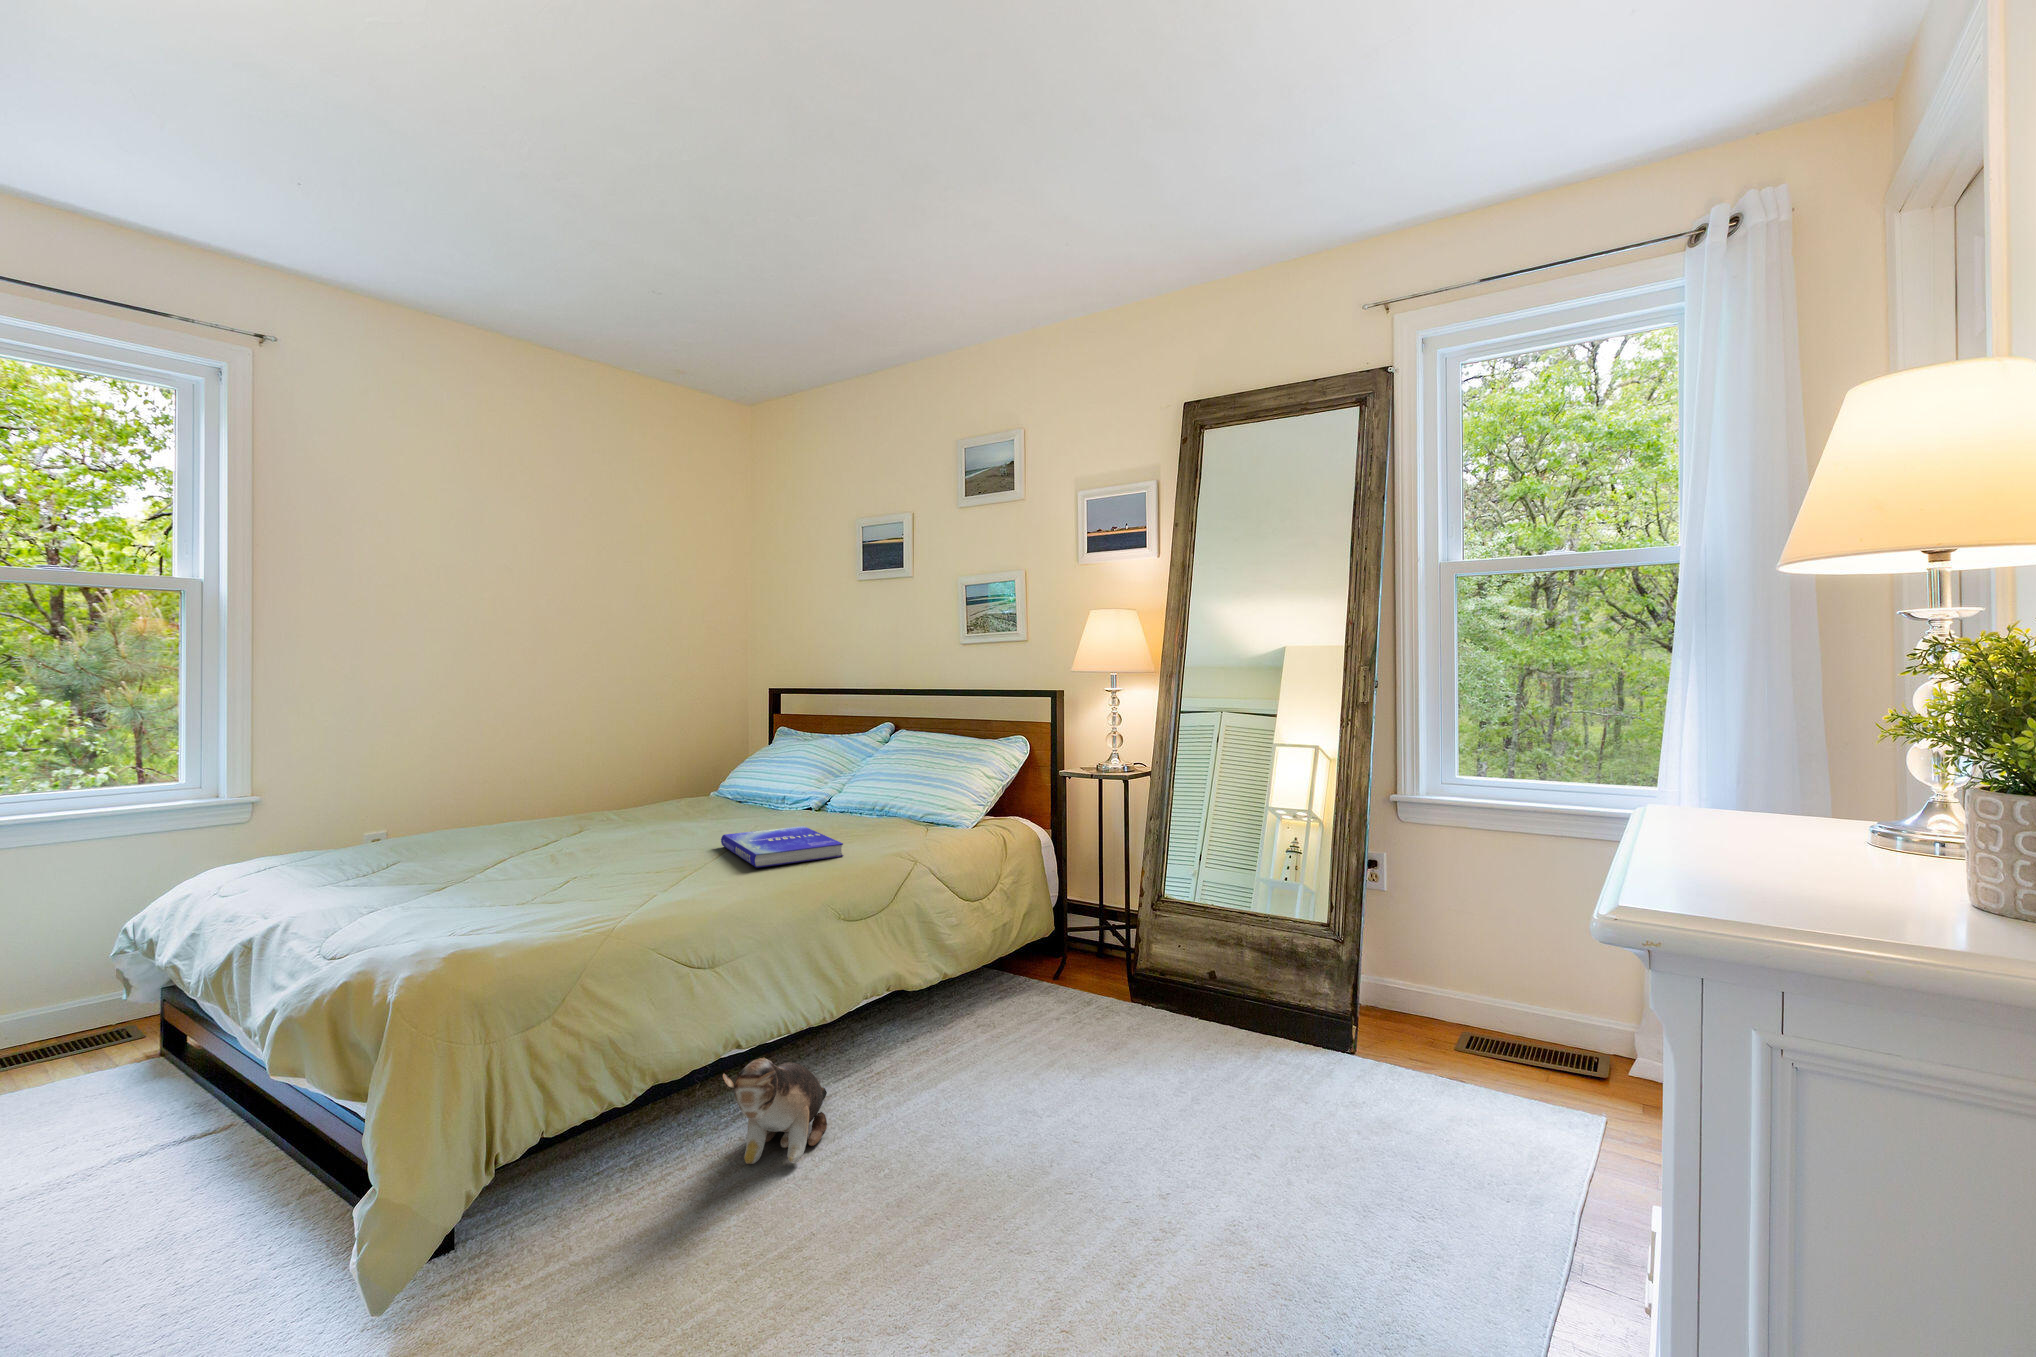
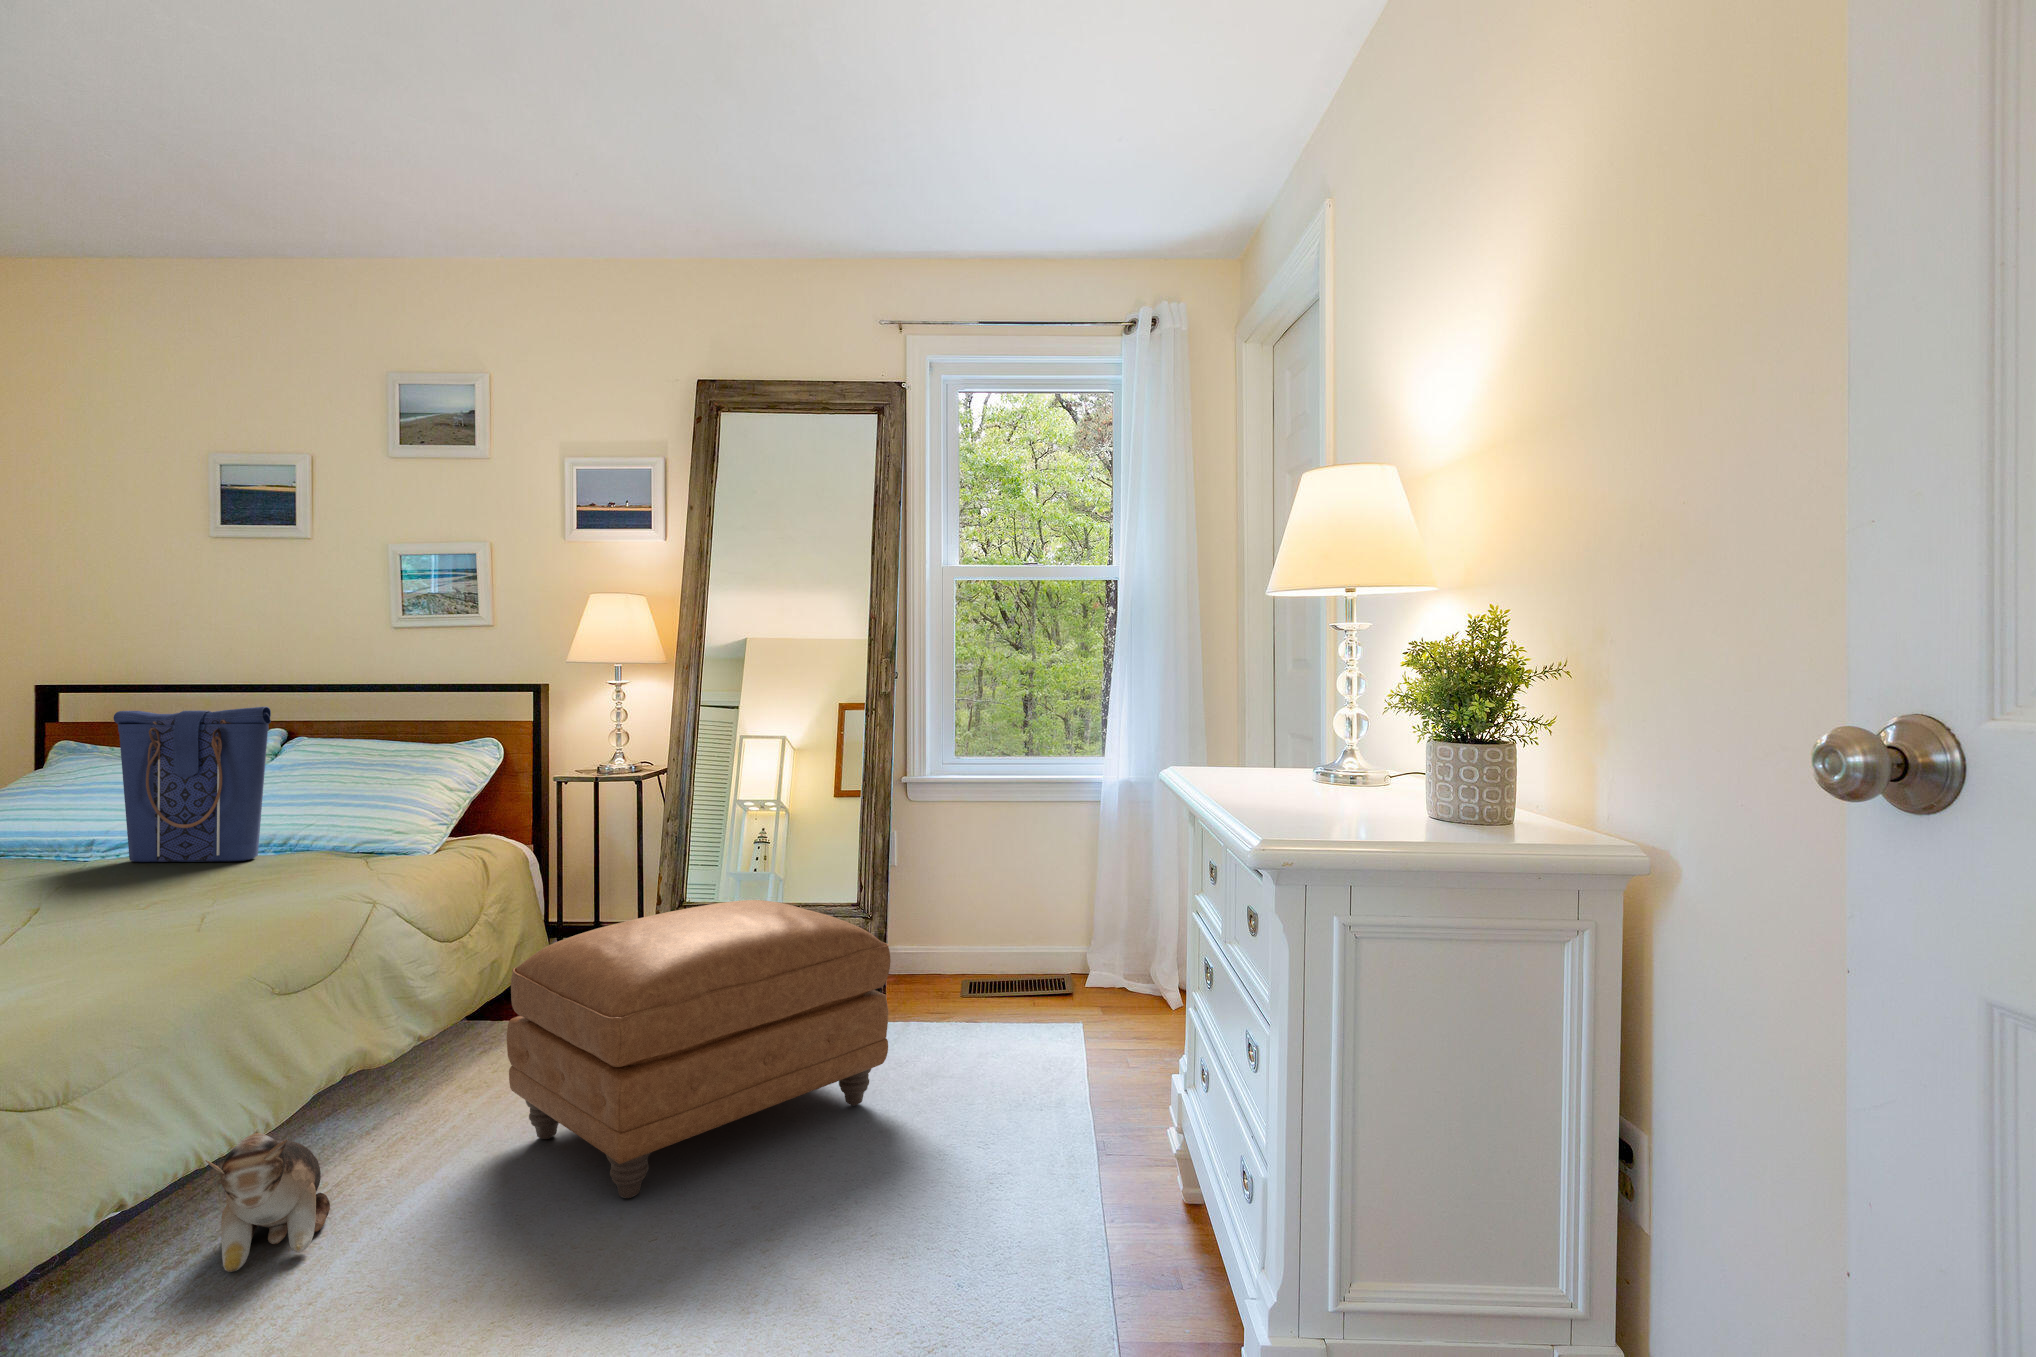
tote bag: none [776,707,860,823] -> present [113,706,271,862]
book: present [721,826,843,868] -> none [53,867,283,921]
ottoman: none [973,913,1332,1199] -> present [507,900,890,1199]

